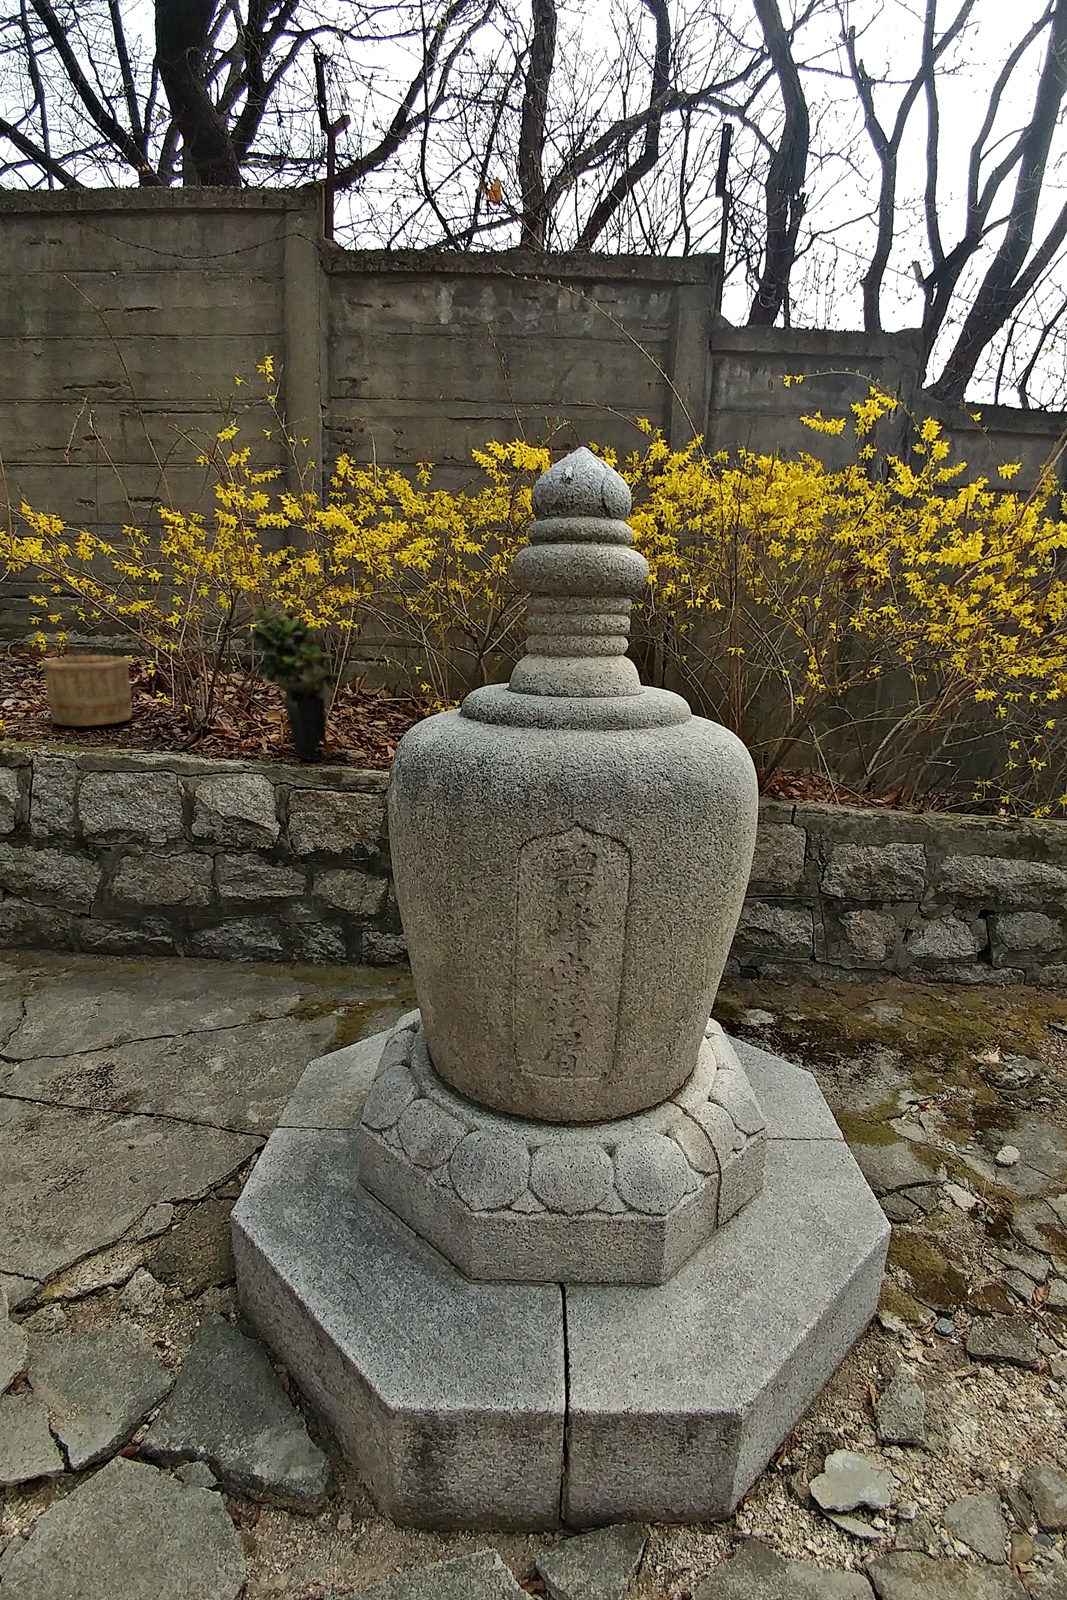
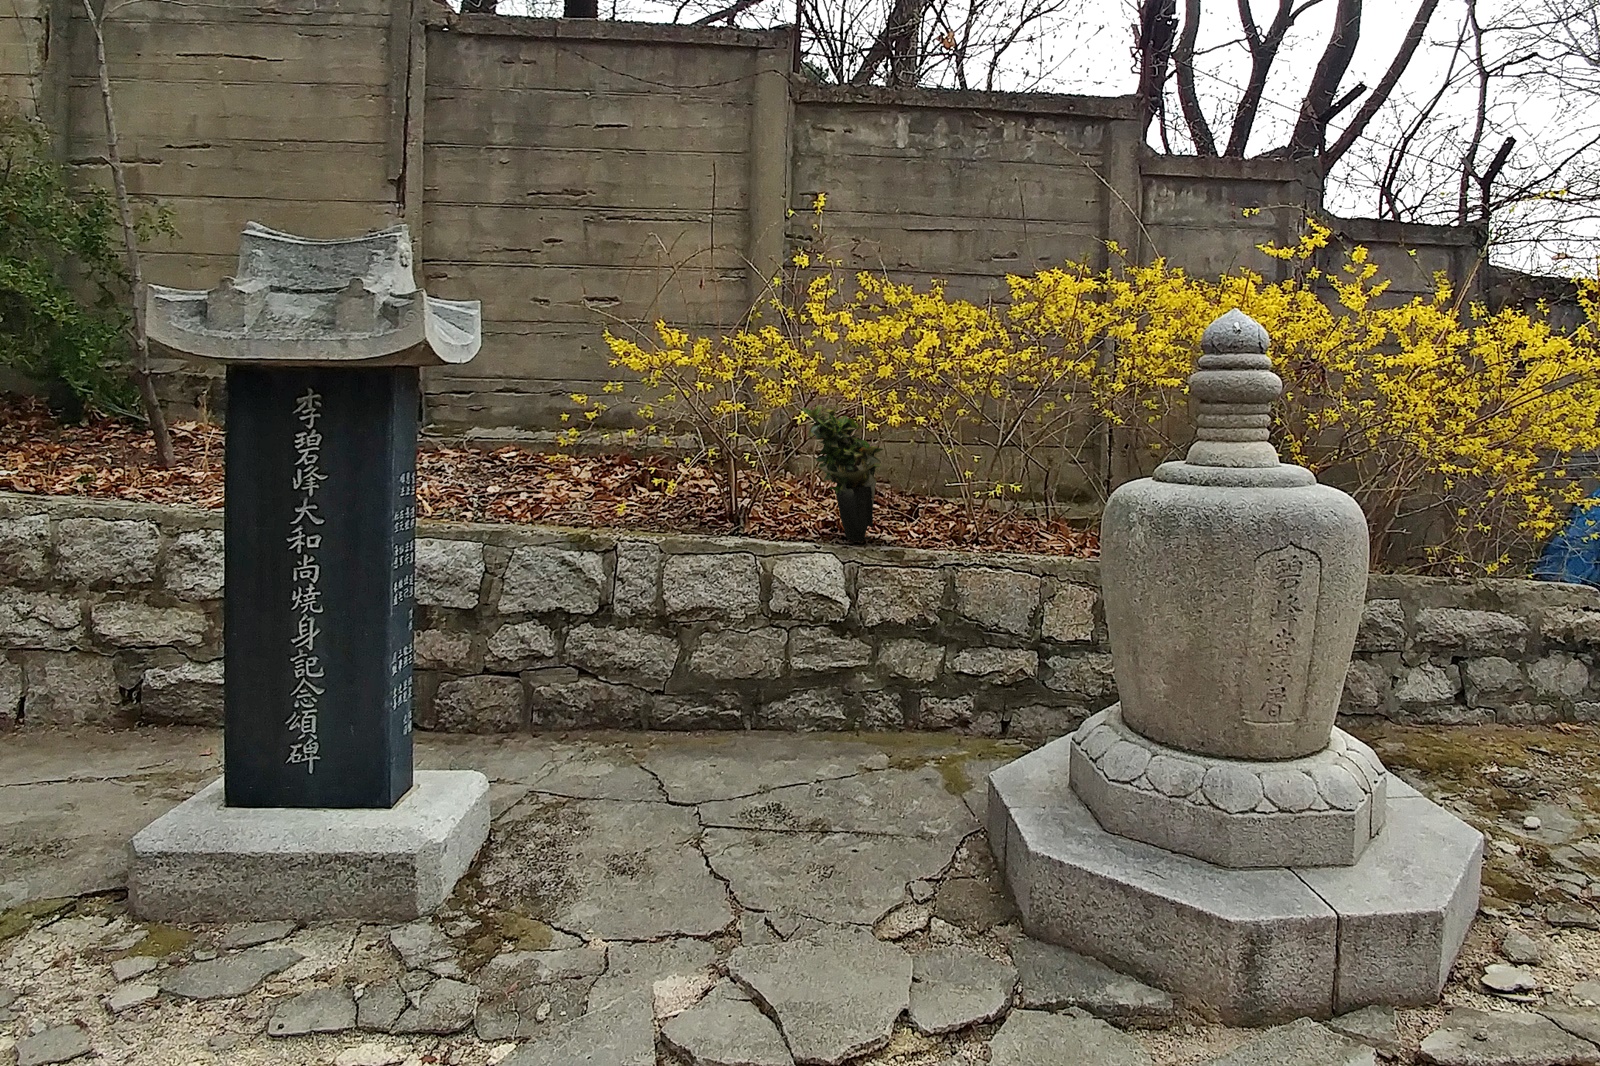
wooden bucket: present [42,655,132,726] -> none [585,456,662,519]

